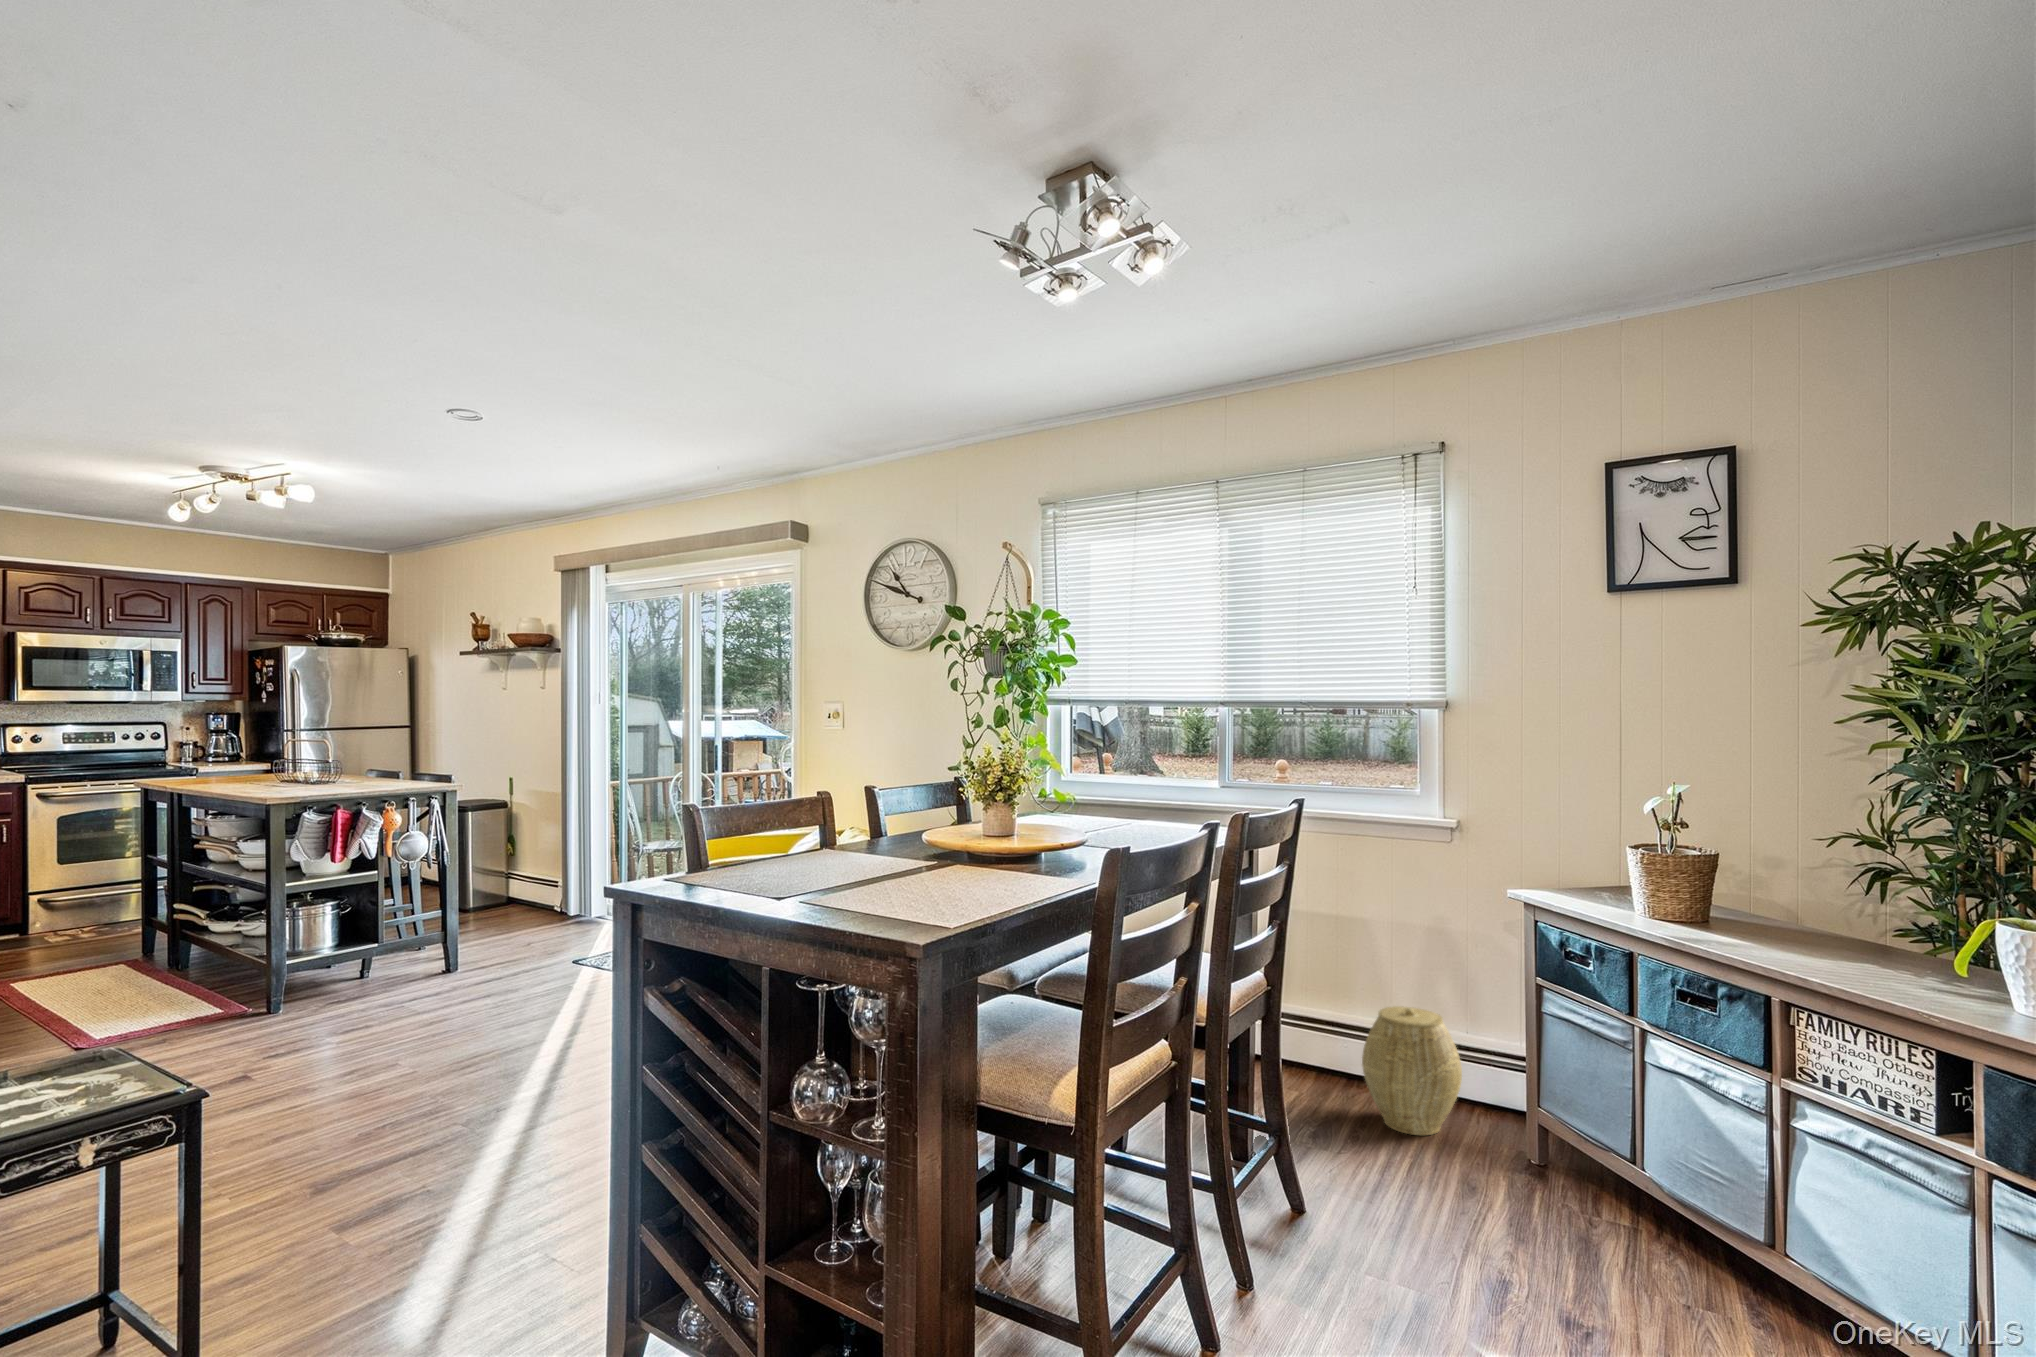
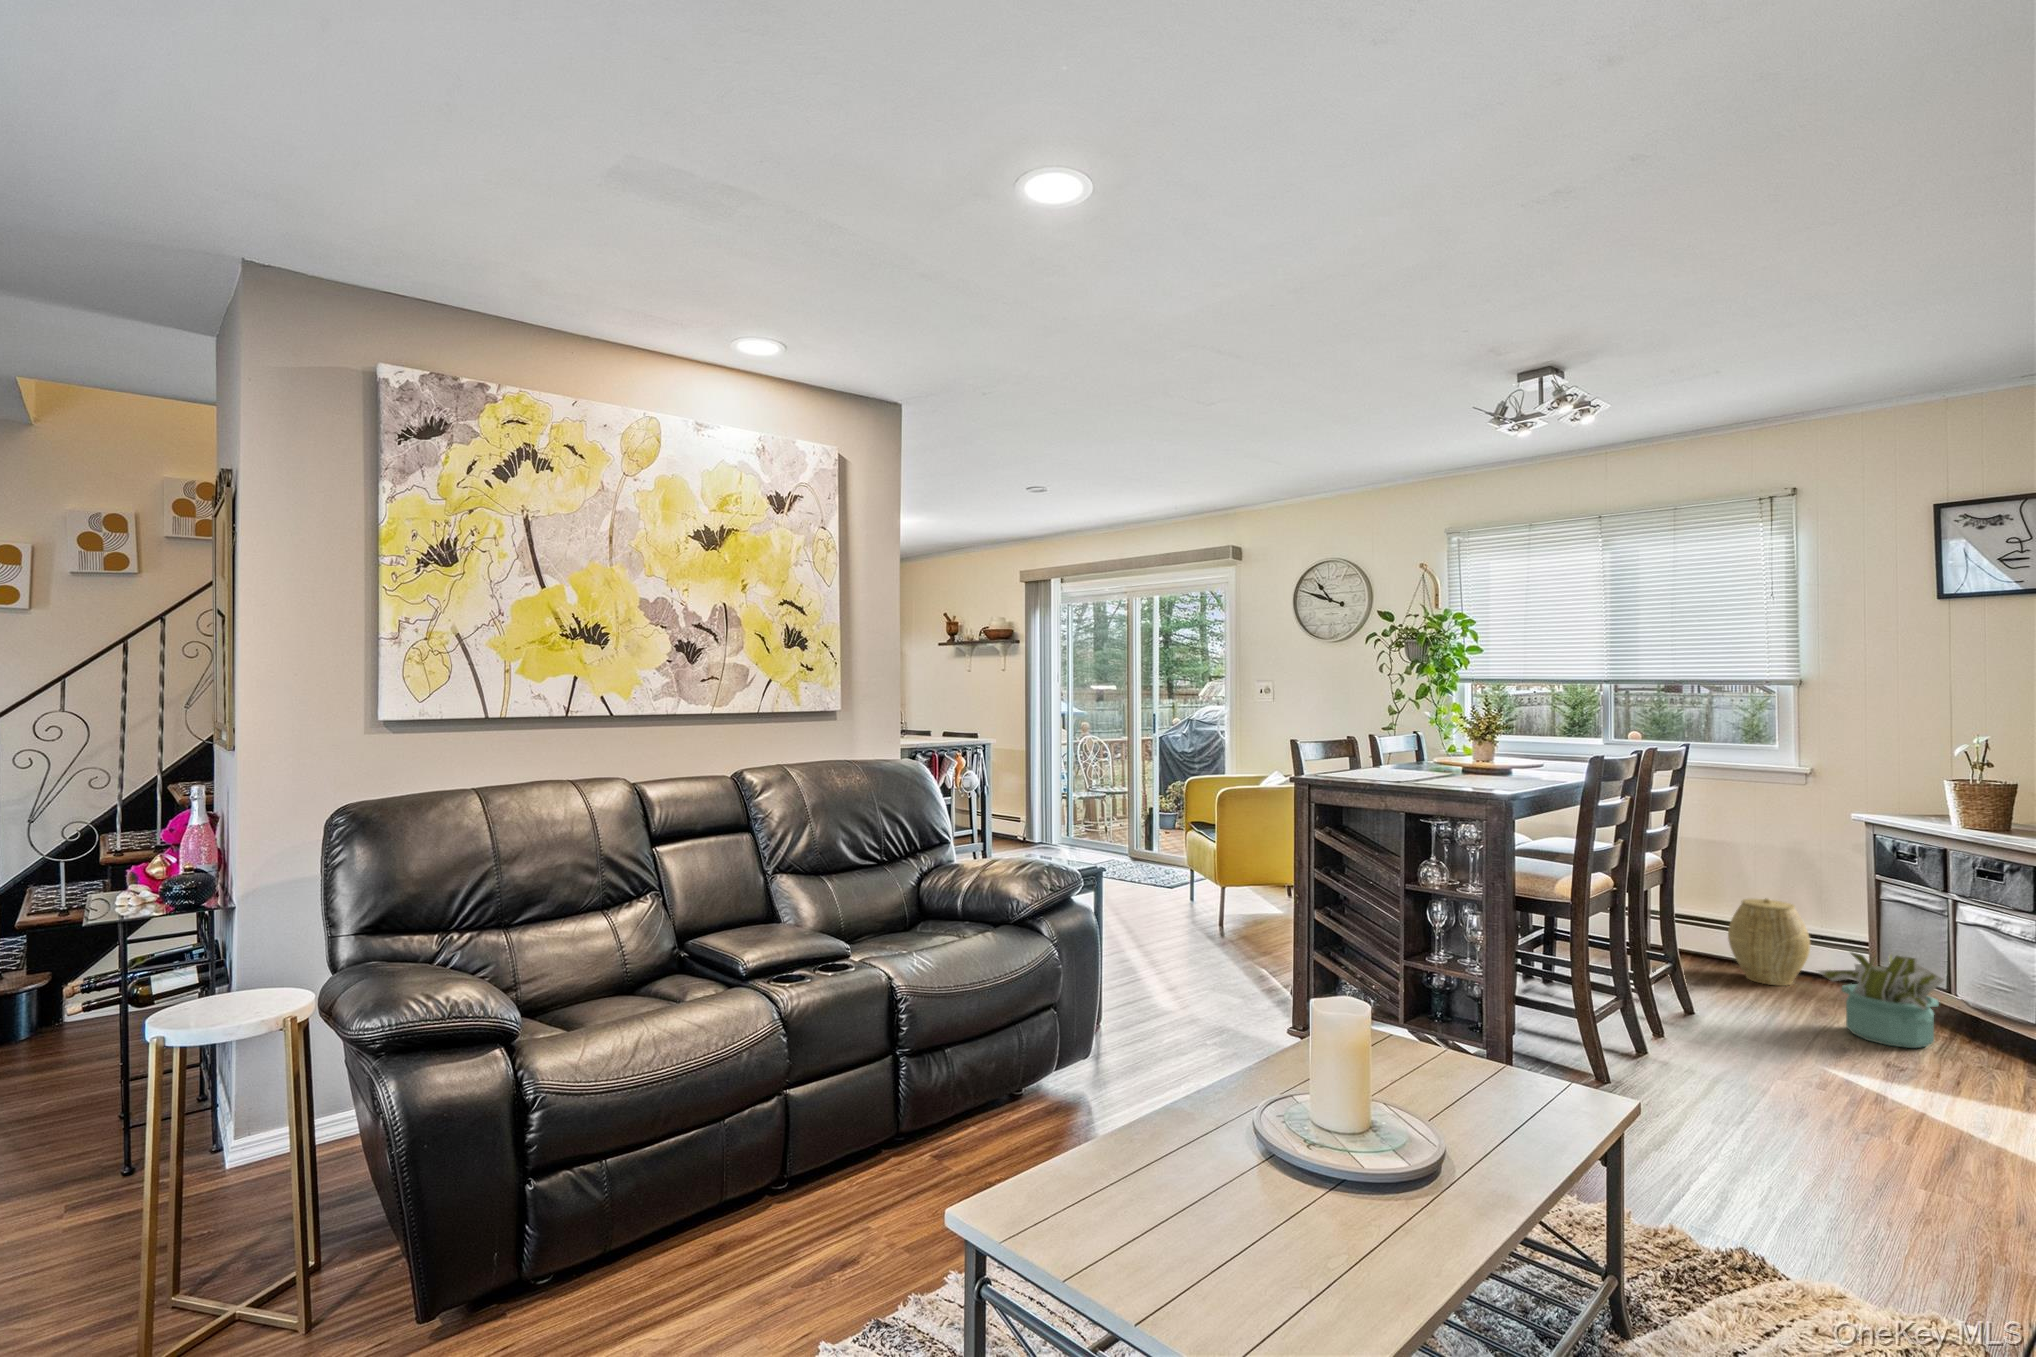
decorative plant: none [1466,1109,1636,1274] -> present [1819,952,1944,1048]

